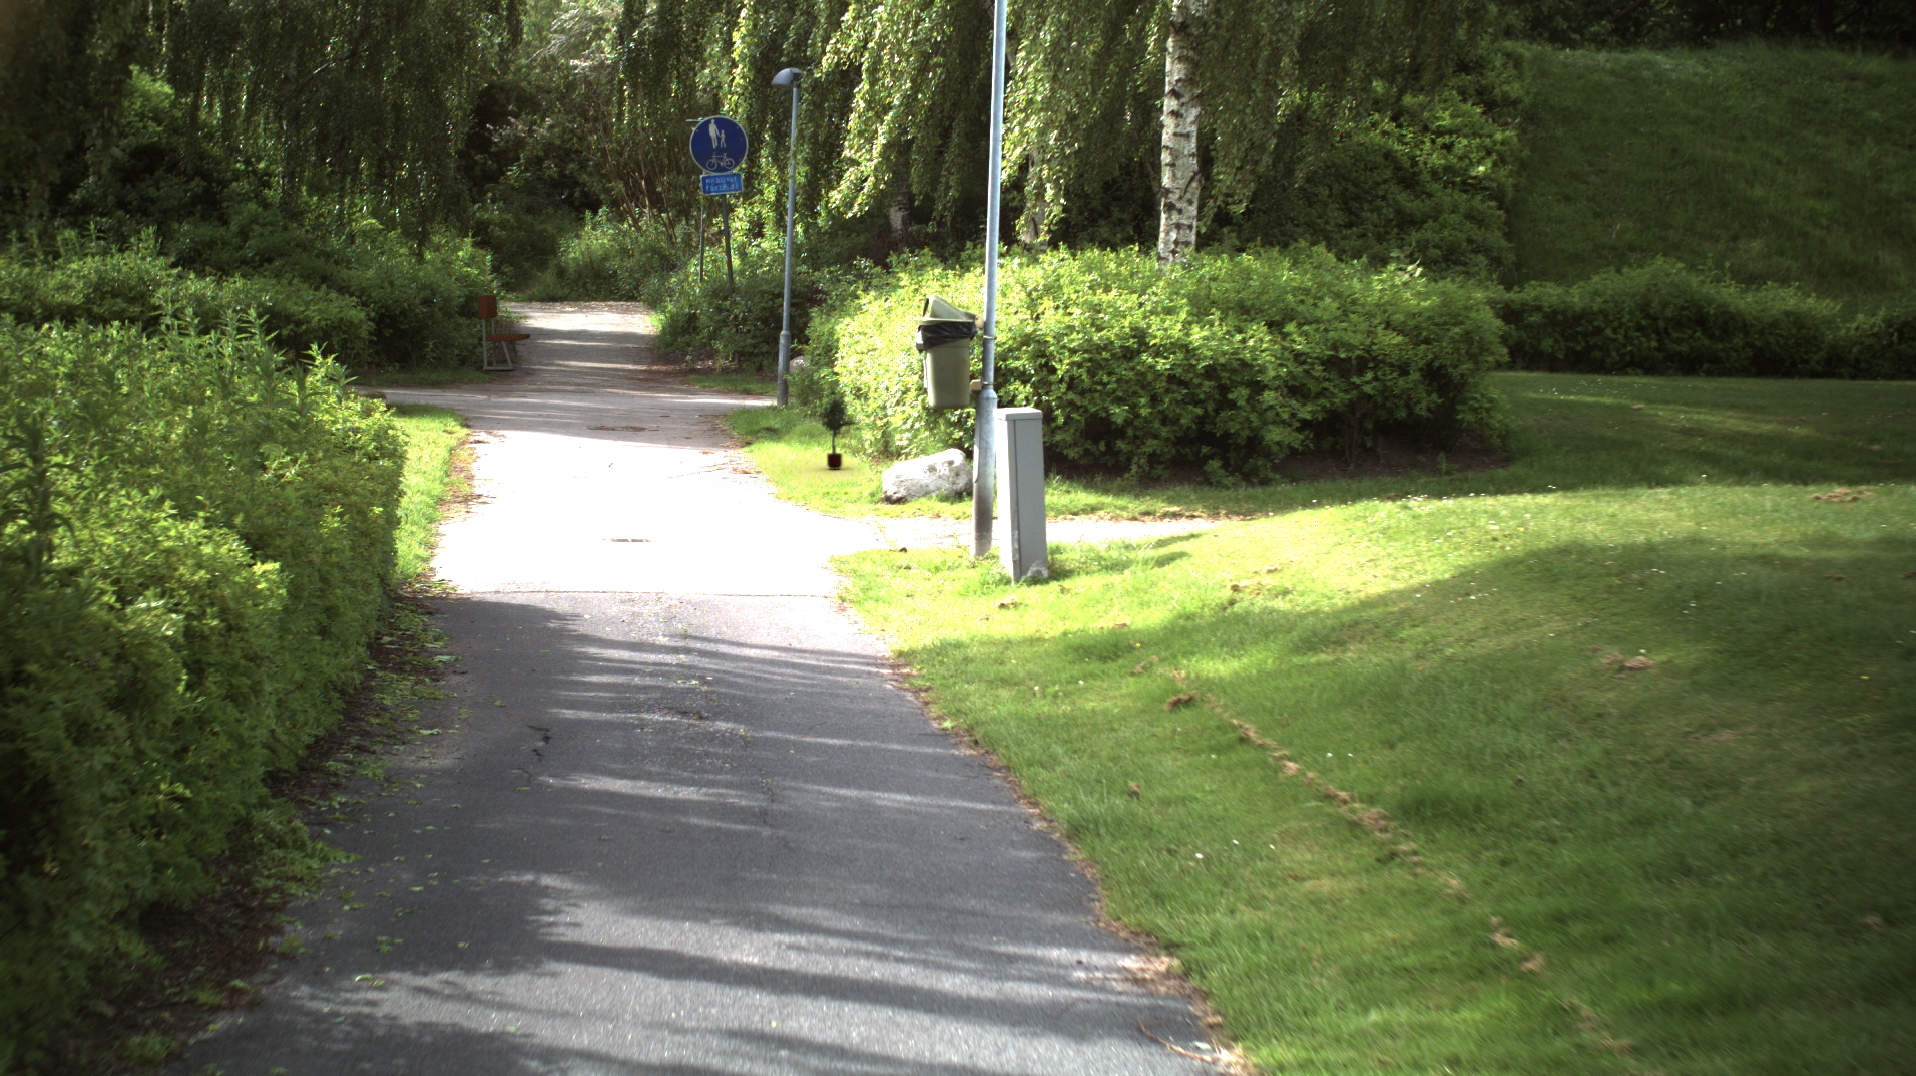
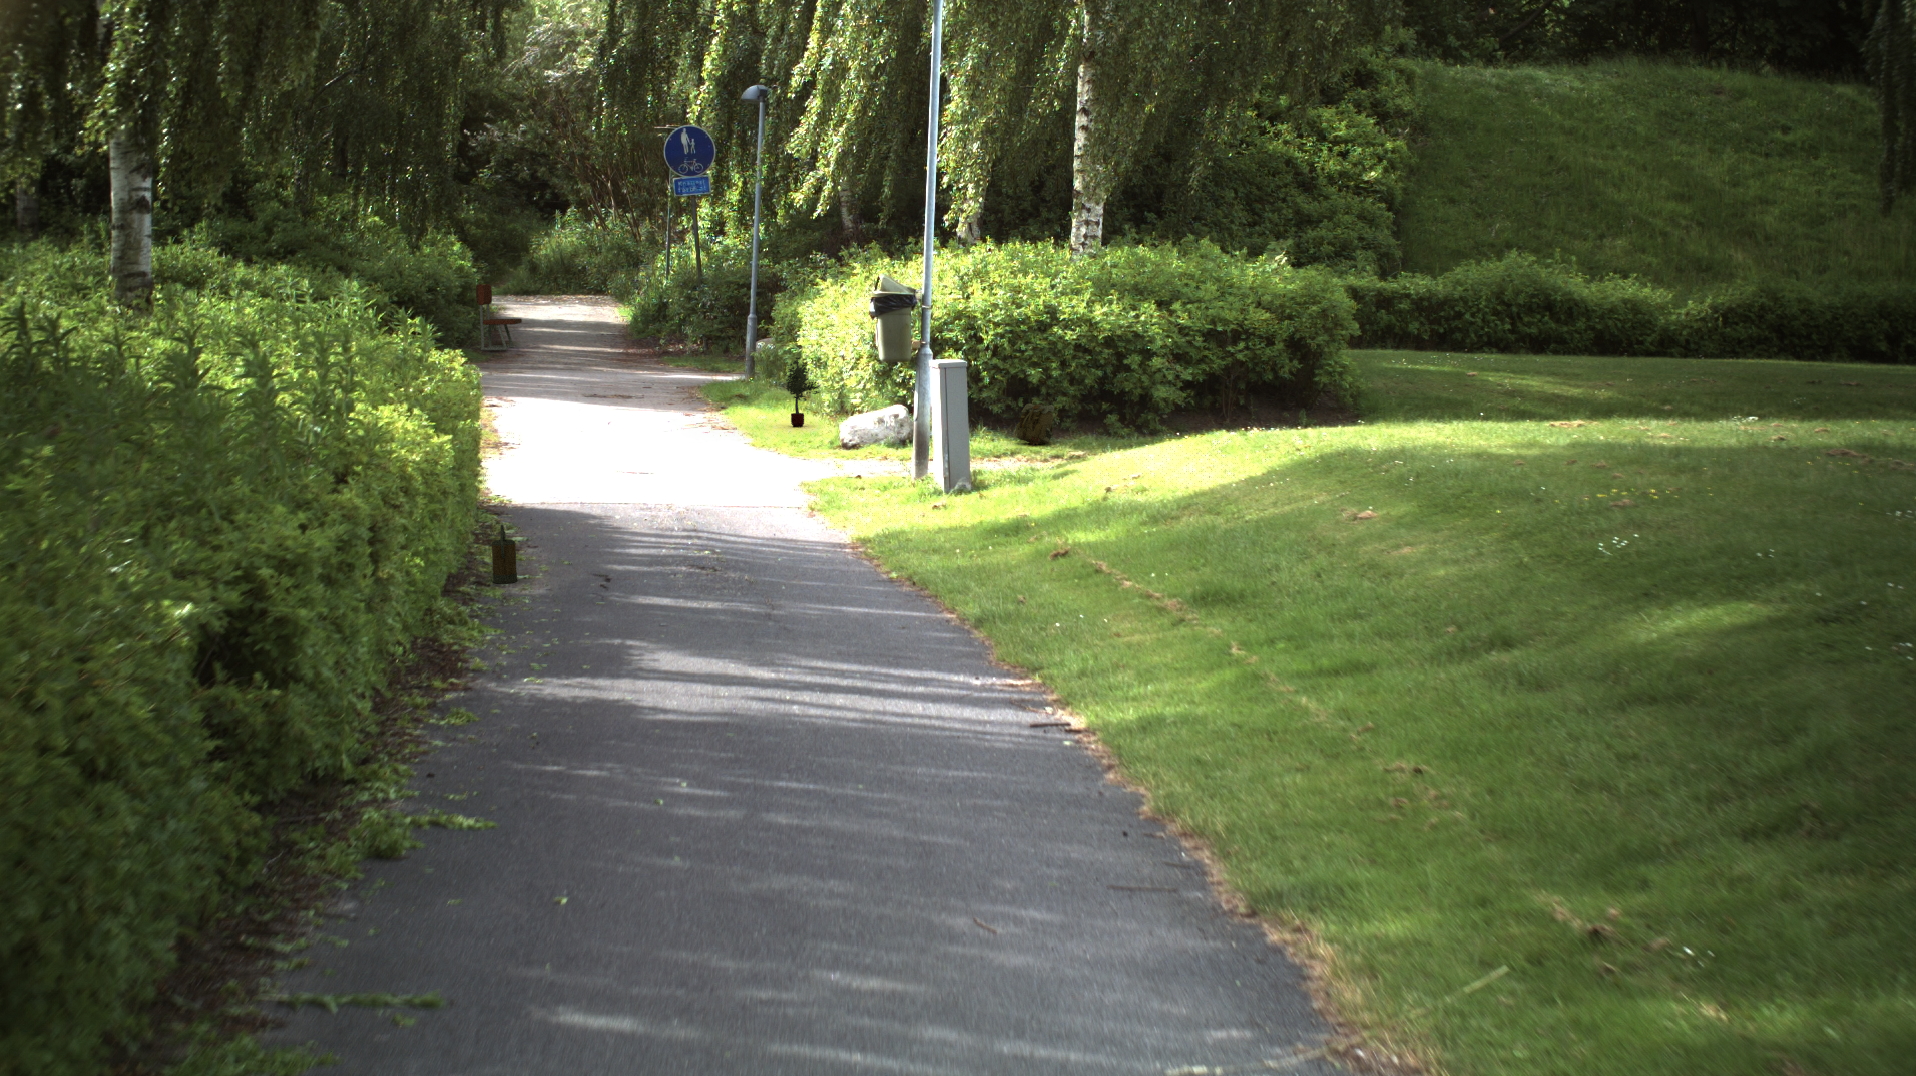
backpack: none [1096,446,1143,499] -> present [1016,403,1054,446]
watering can: none [407,648,443,727] -> present [491,525,517,583]

